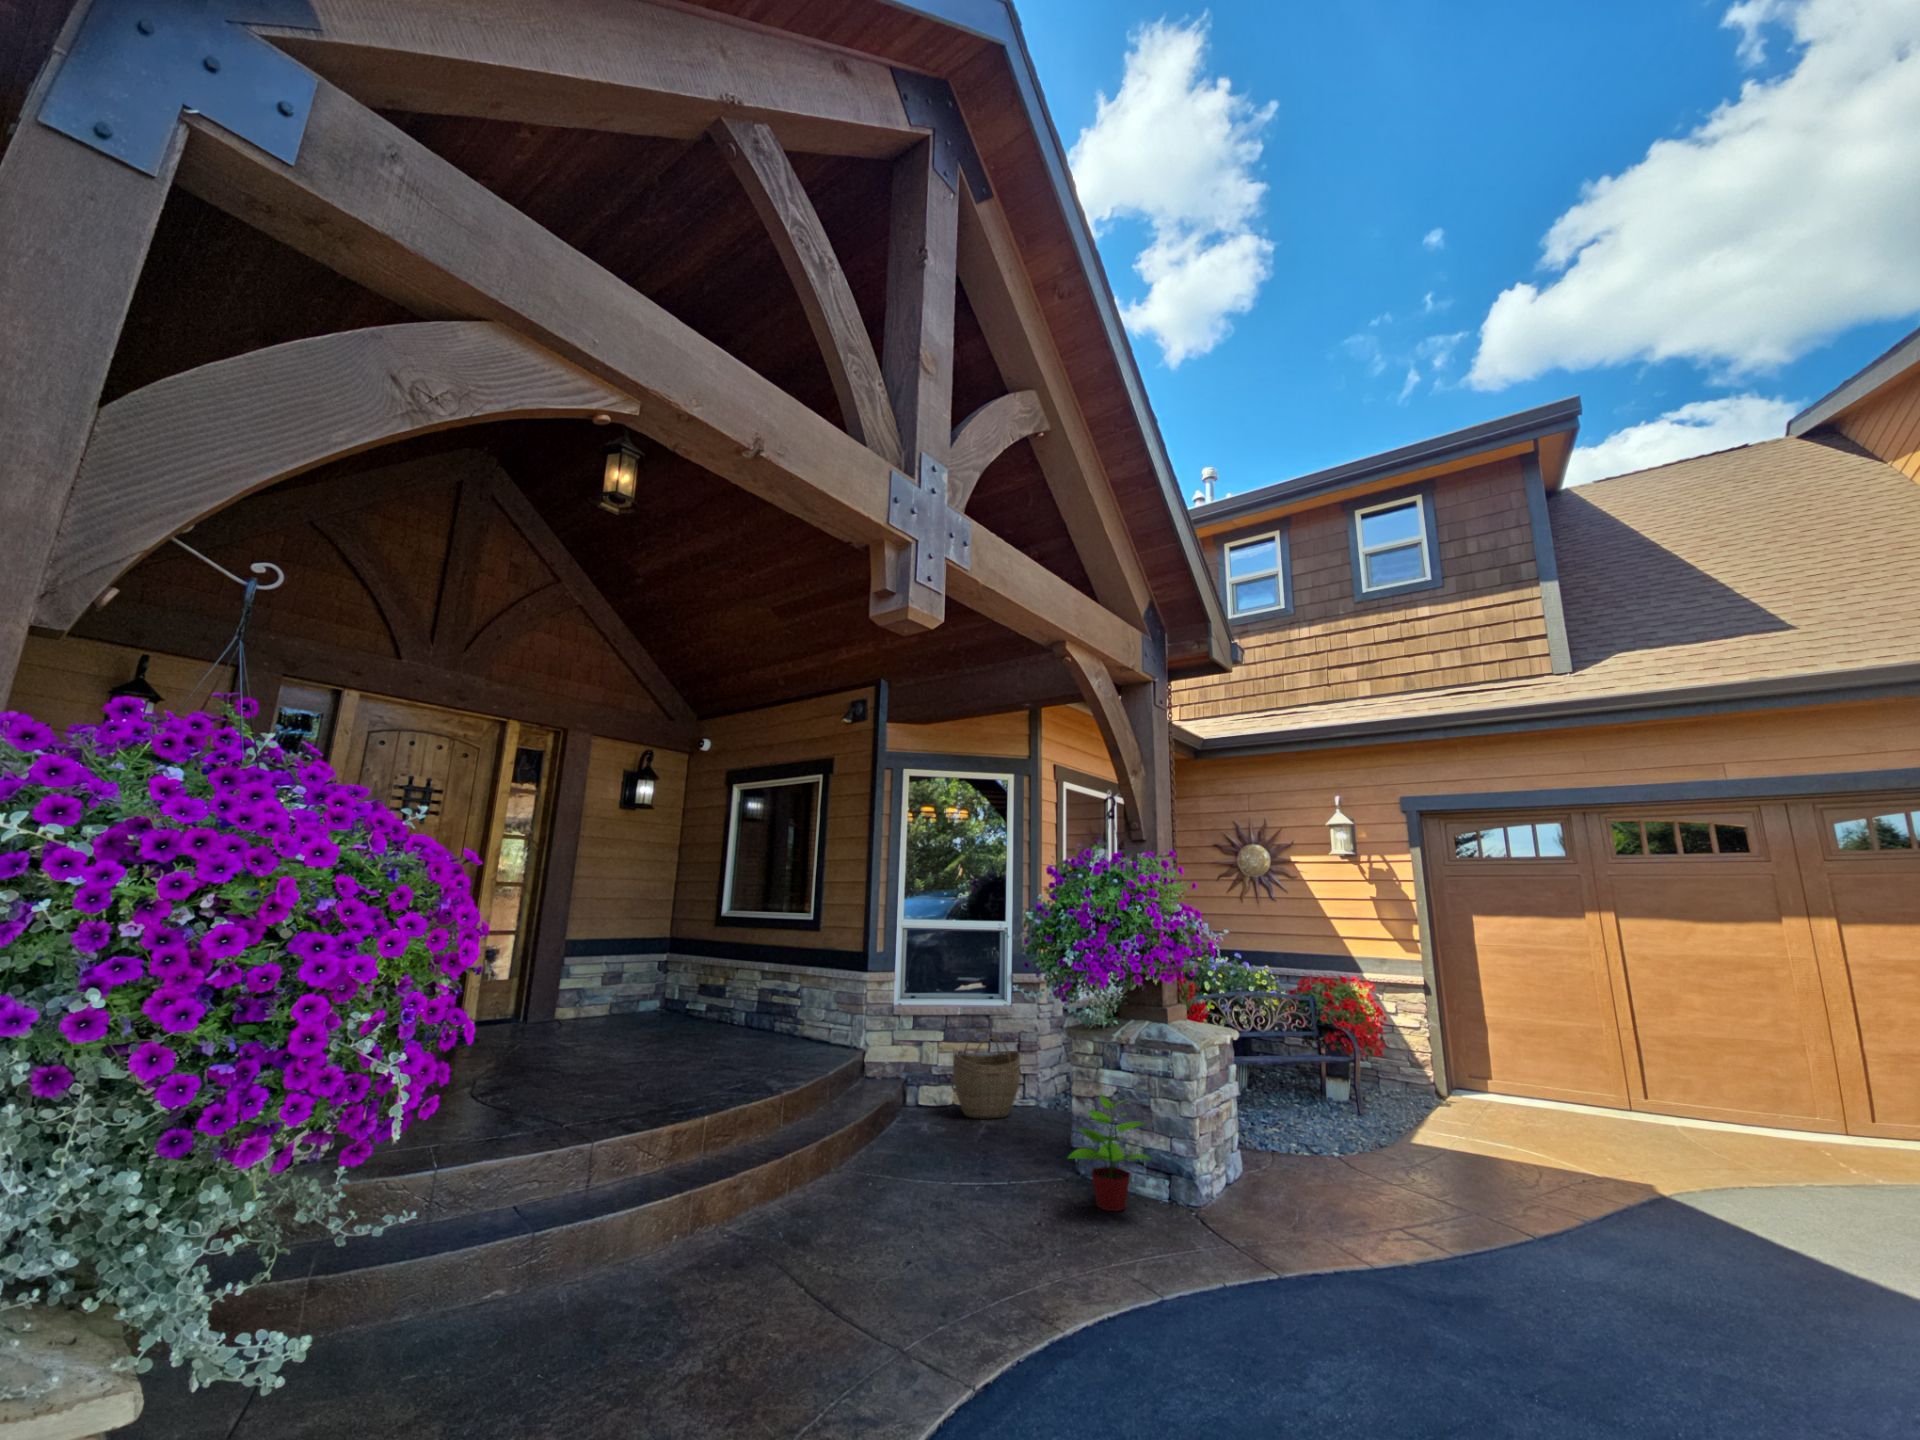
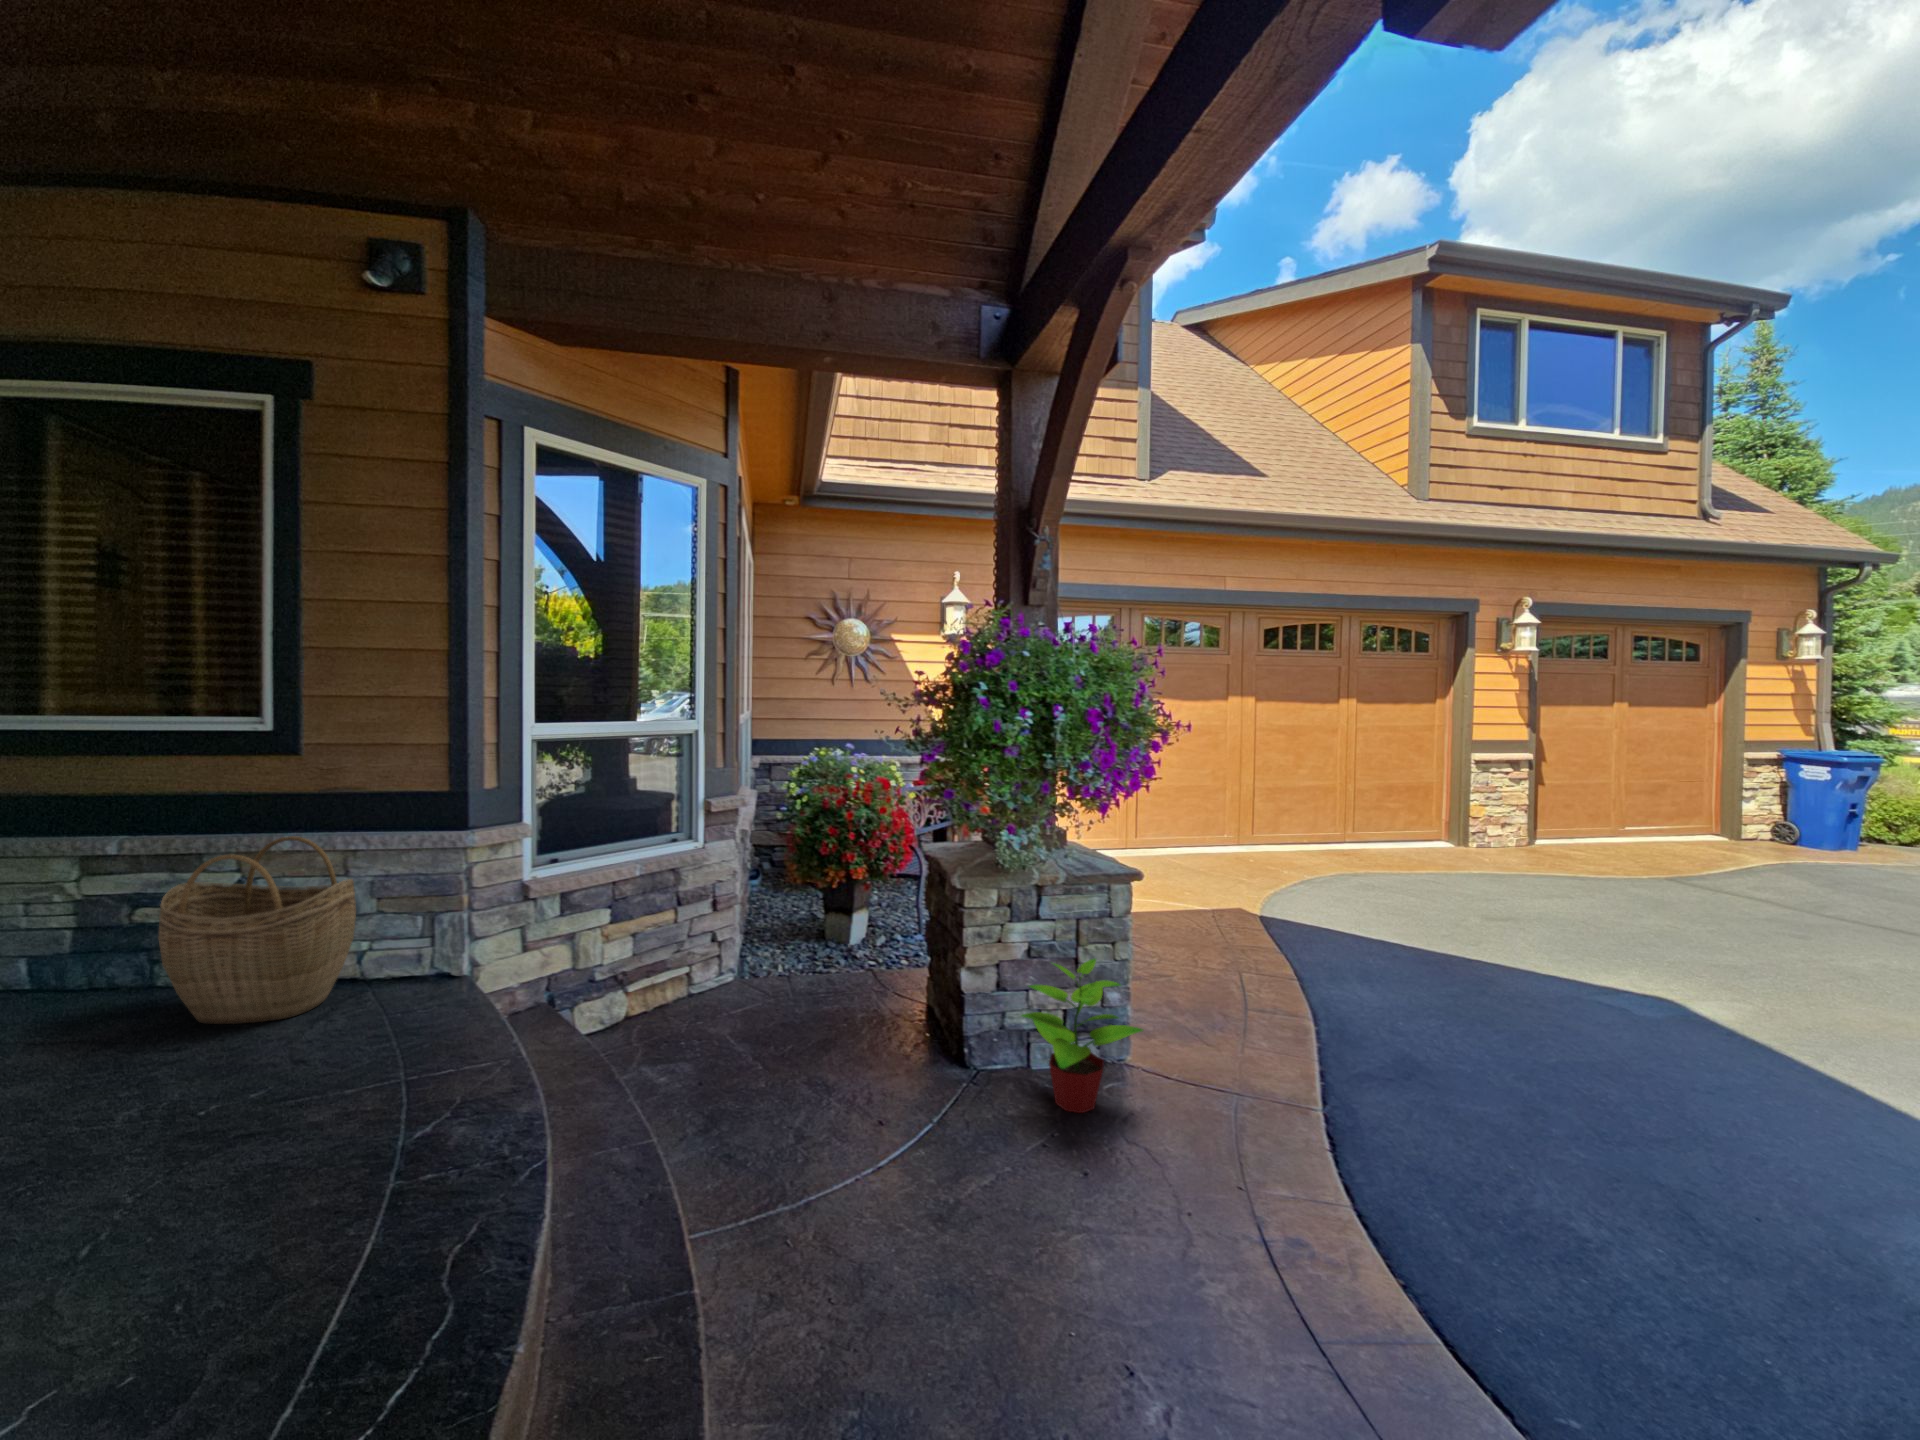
woven basket: present [953,1030,1020,1119] -> present [158,836,356,1024]

